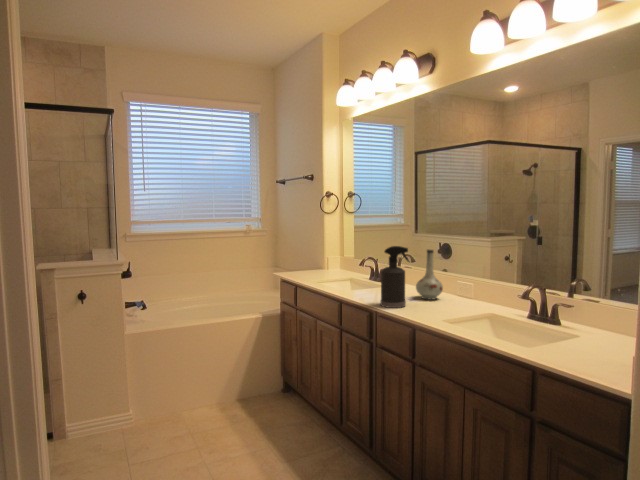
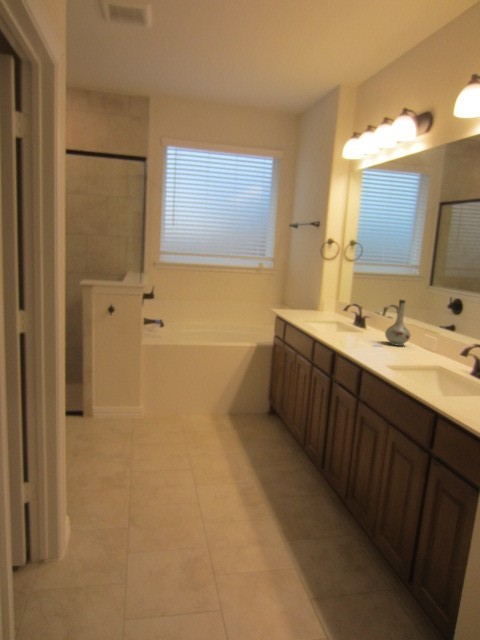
spray bottle: present [380,246,410,308] -> none [345,292,376,347]

